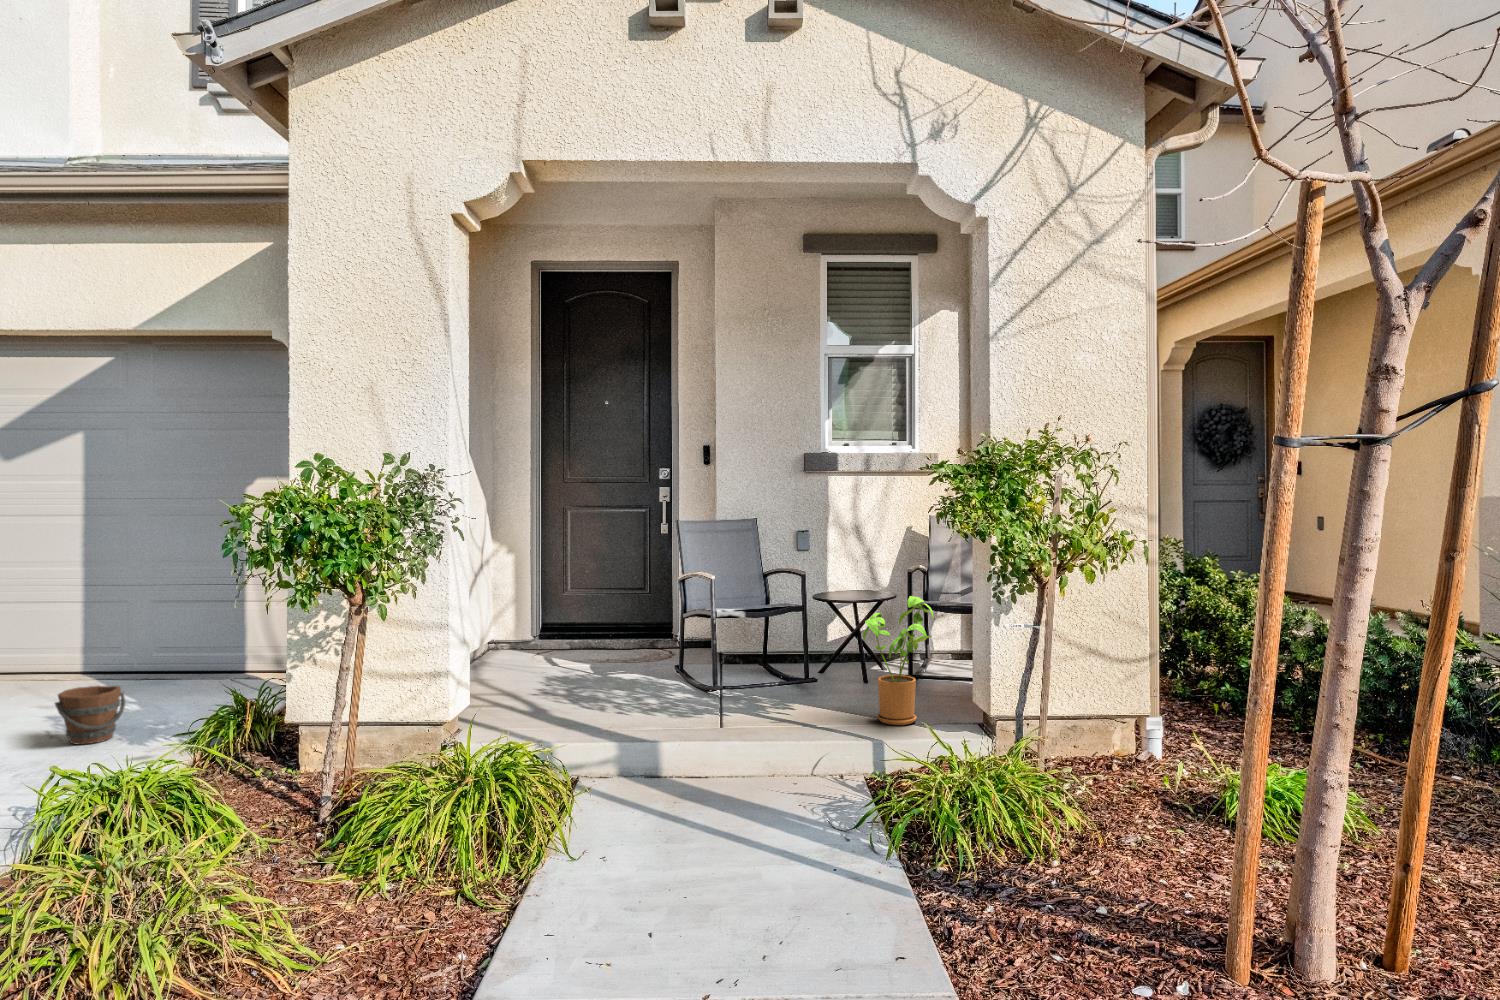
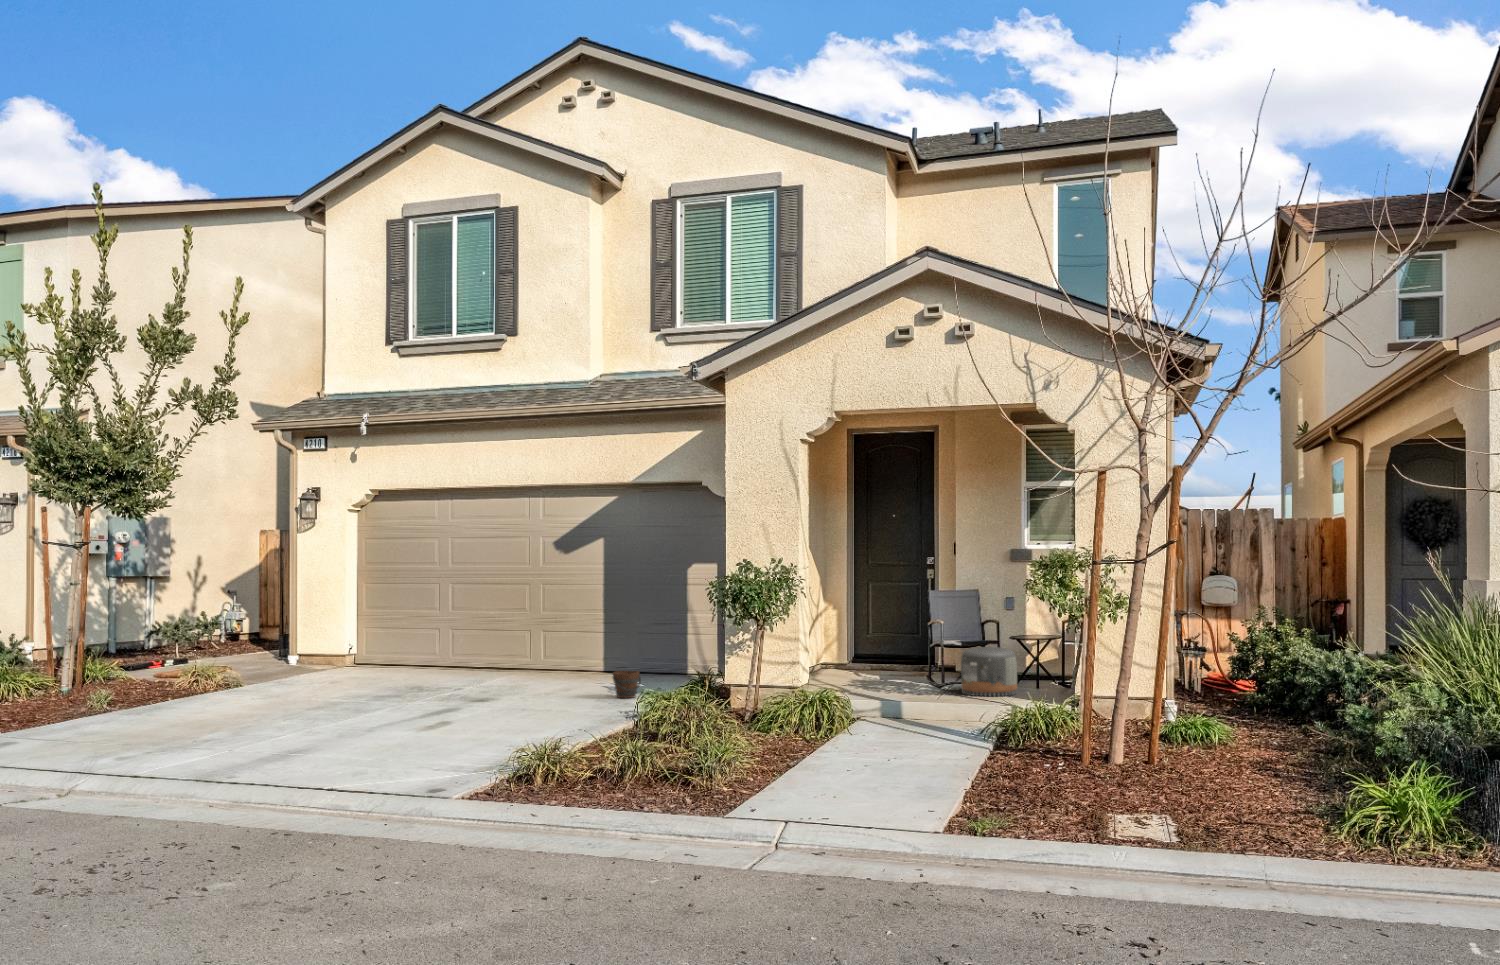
house plant: present [863,596,933,725] -> none [1020,631,1061,702]
pouf: none [747,622,845,714] -> present [961,647,1017,697]

